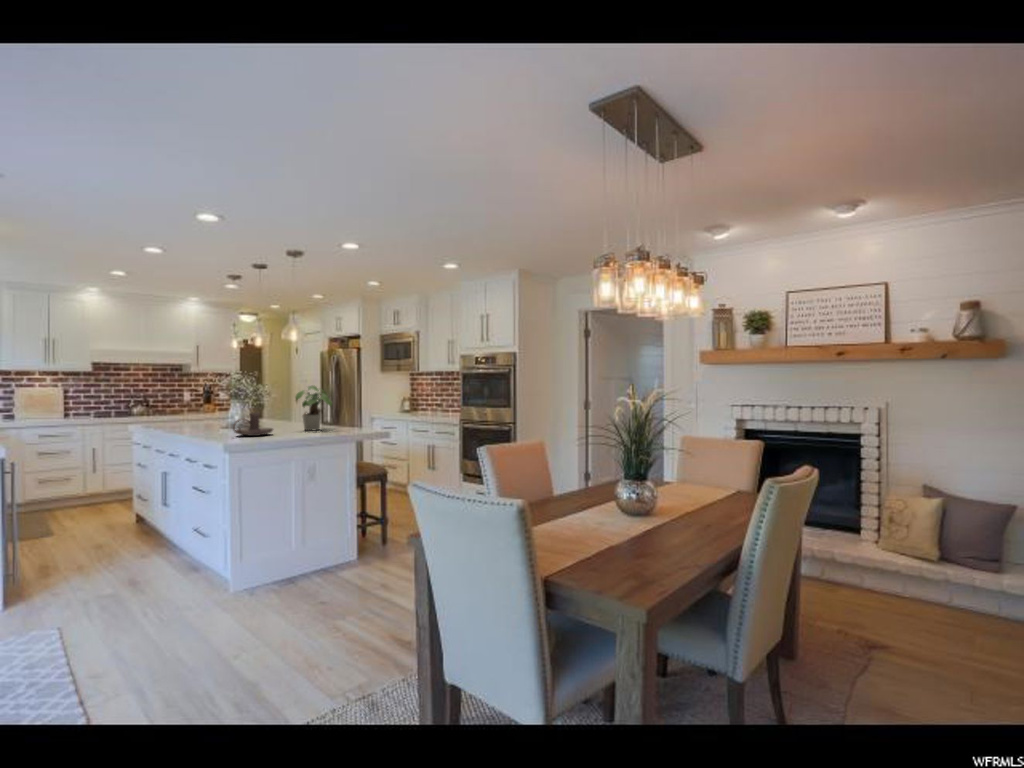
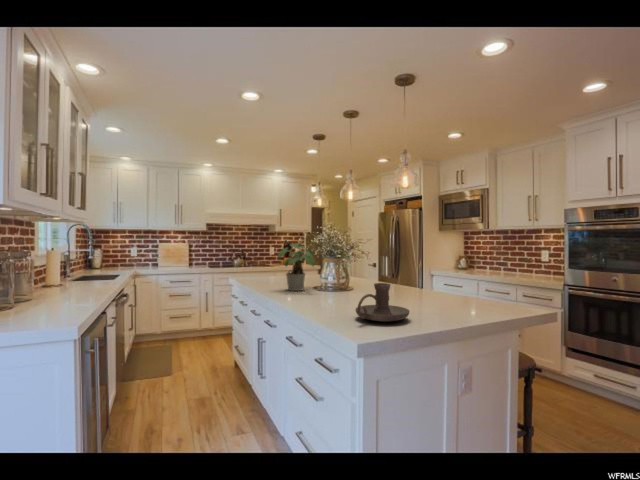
potted plant: present [296,386,332,431] -> present [278,243,315,291]

